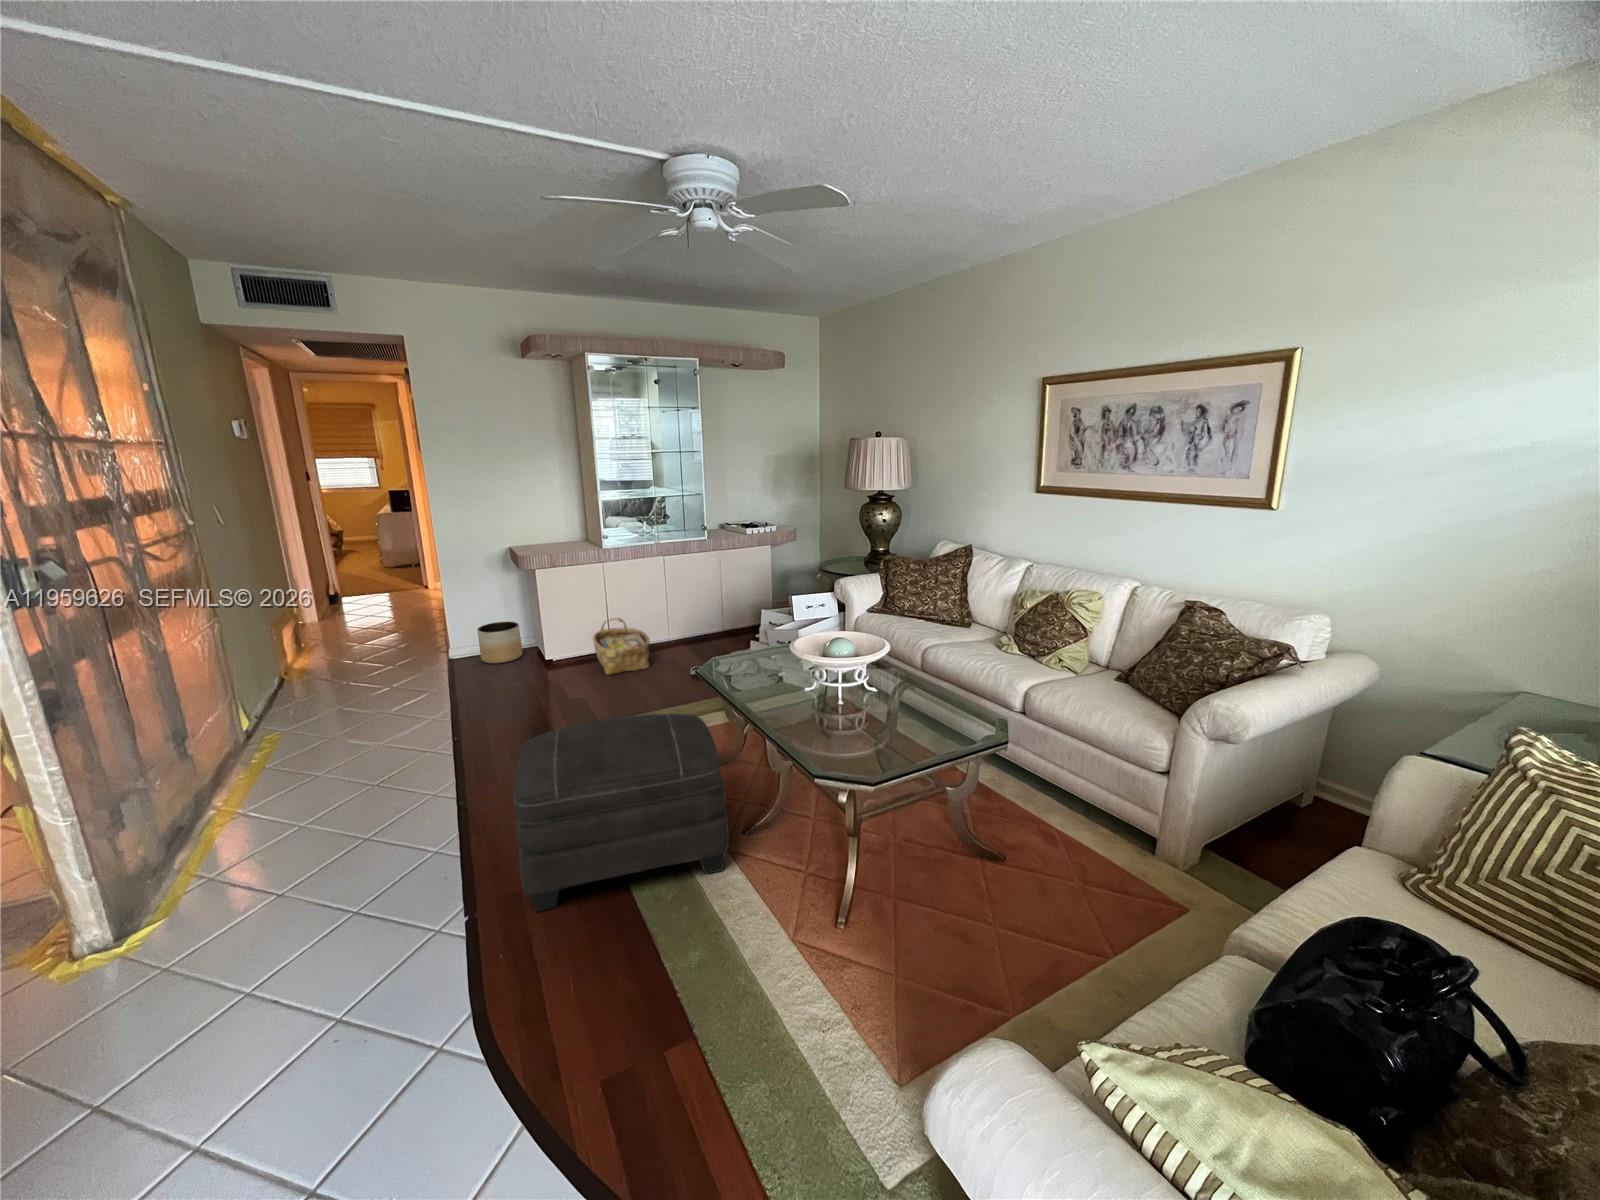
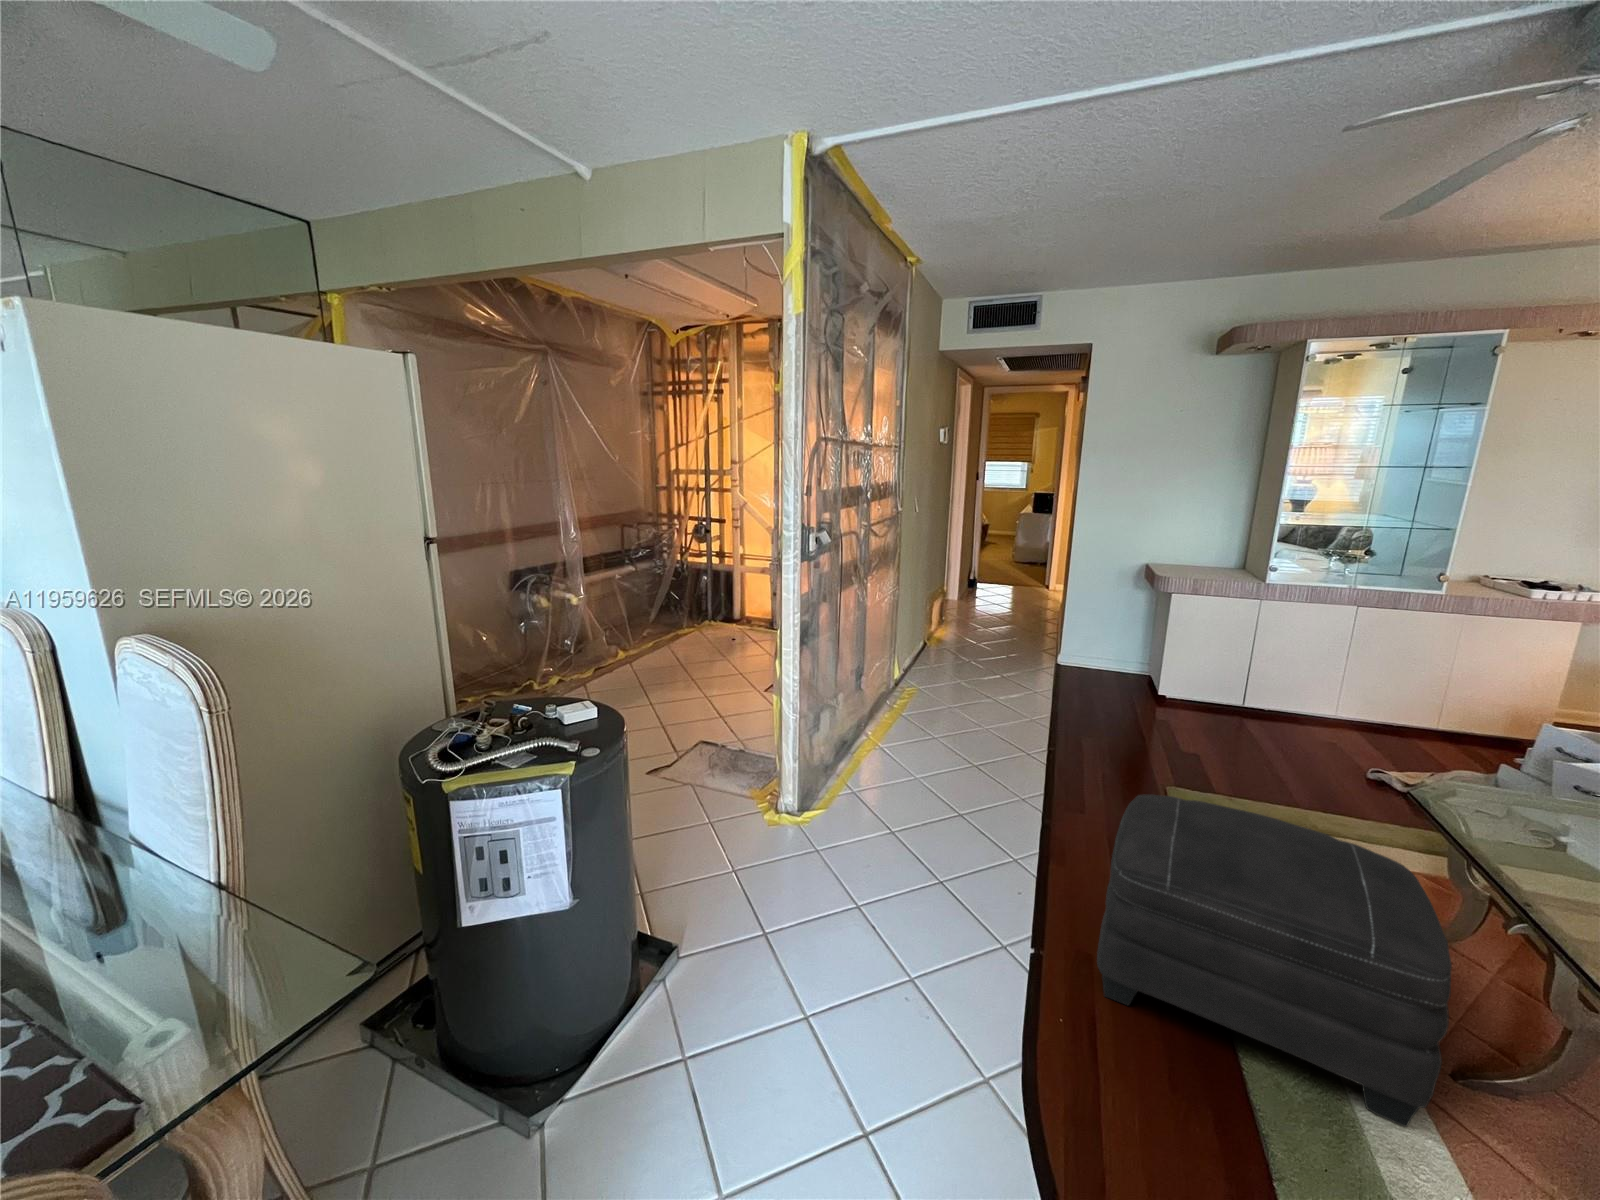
woven basket: present [593,618,650,675] -> none [1222,669,1307,746]
planter: present [477,622,522,664] -> none [1086,638,1134,683]

